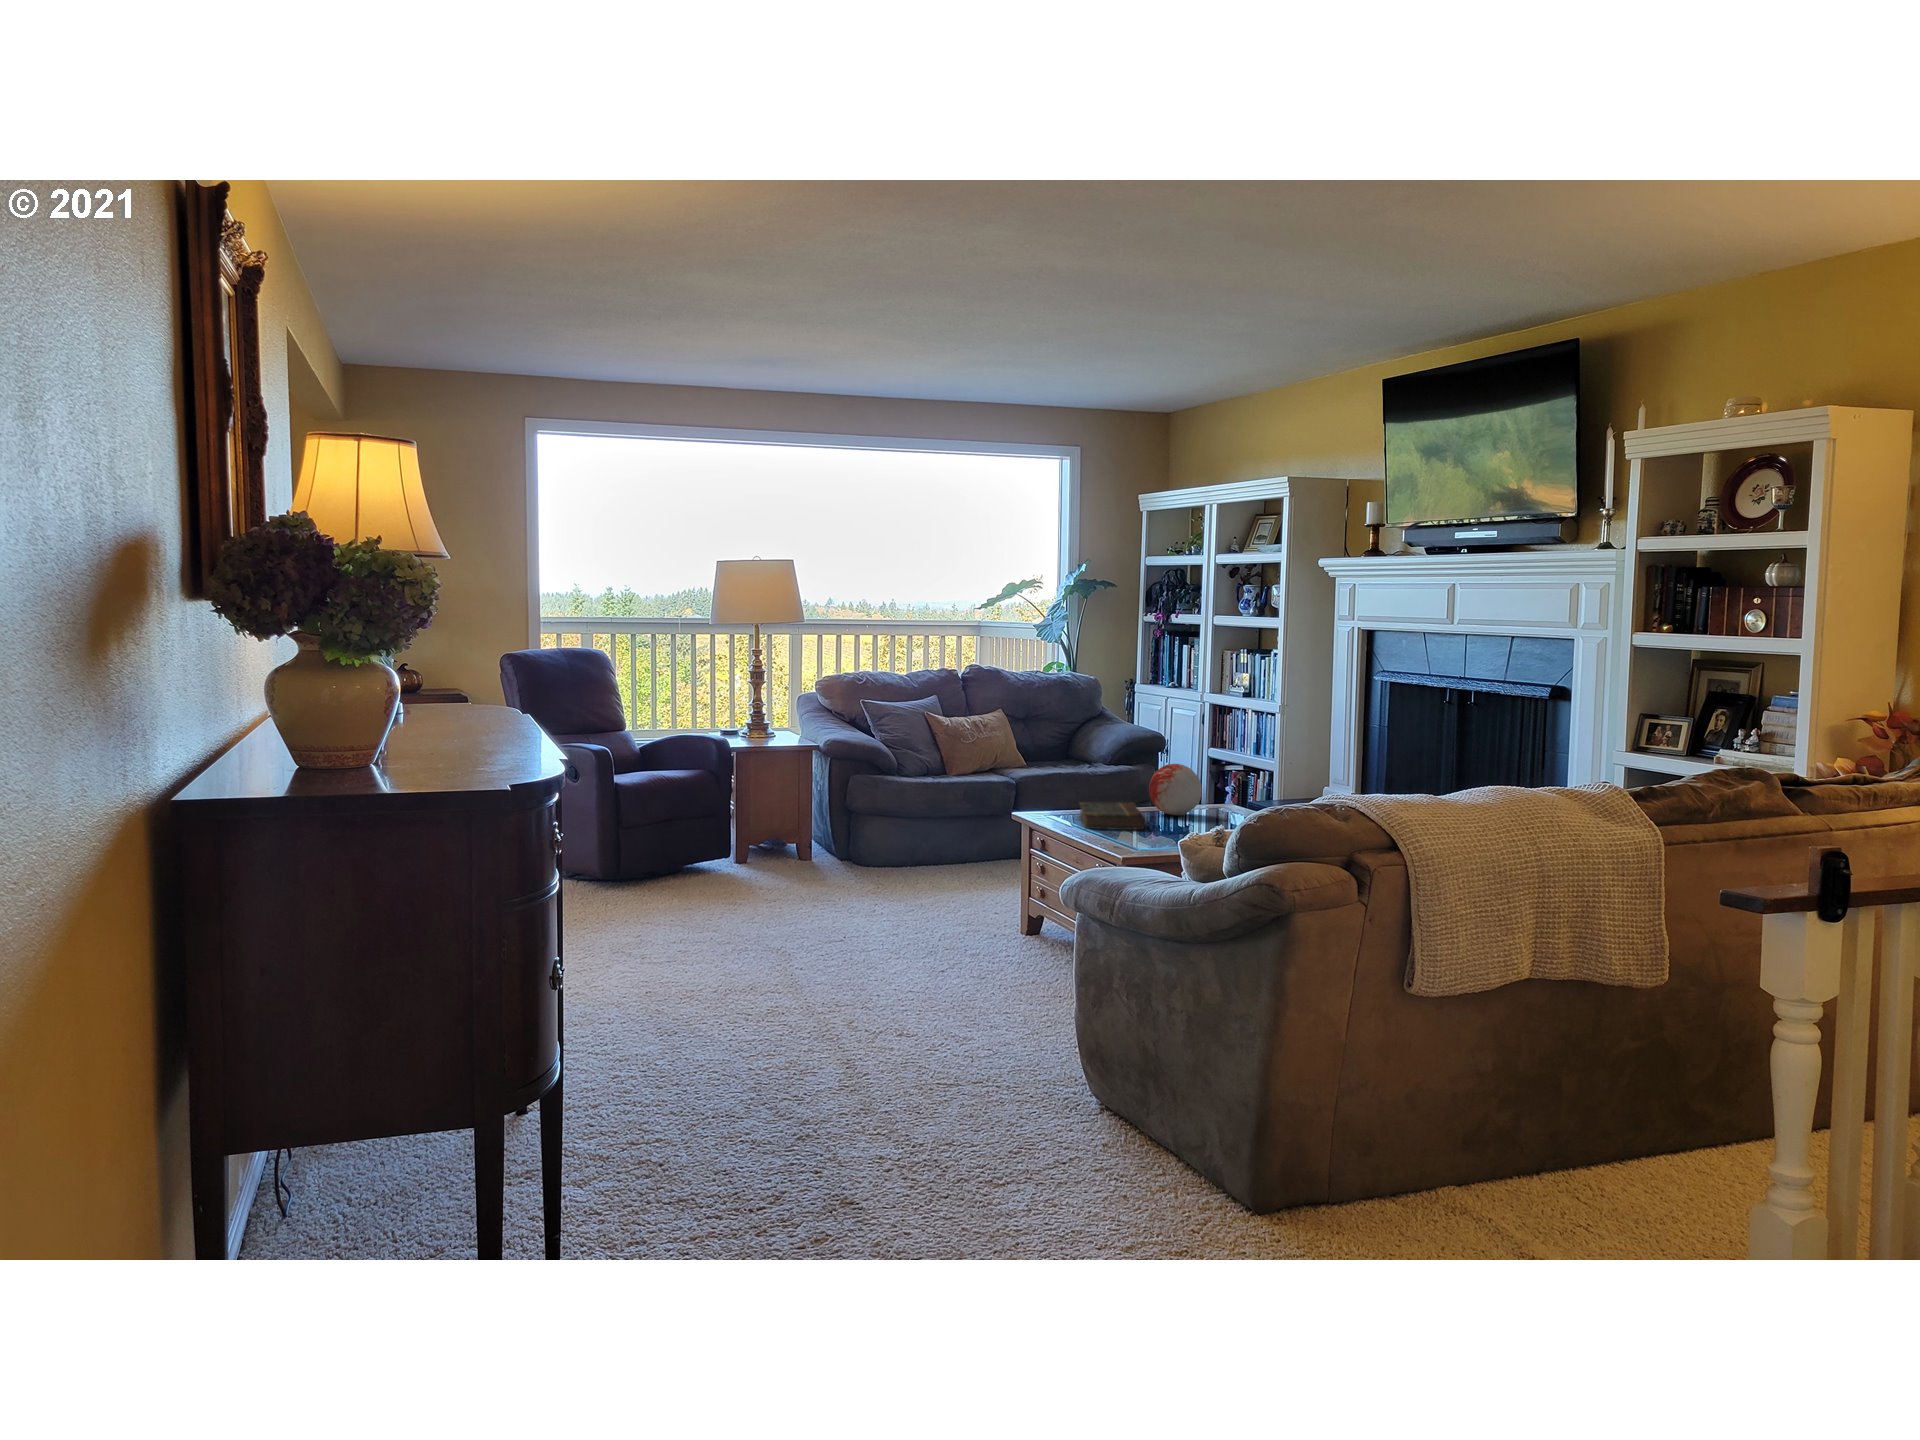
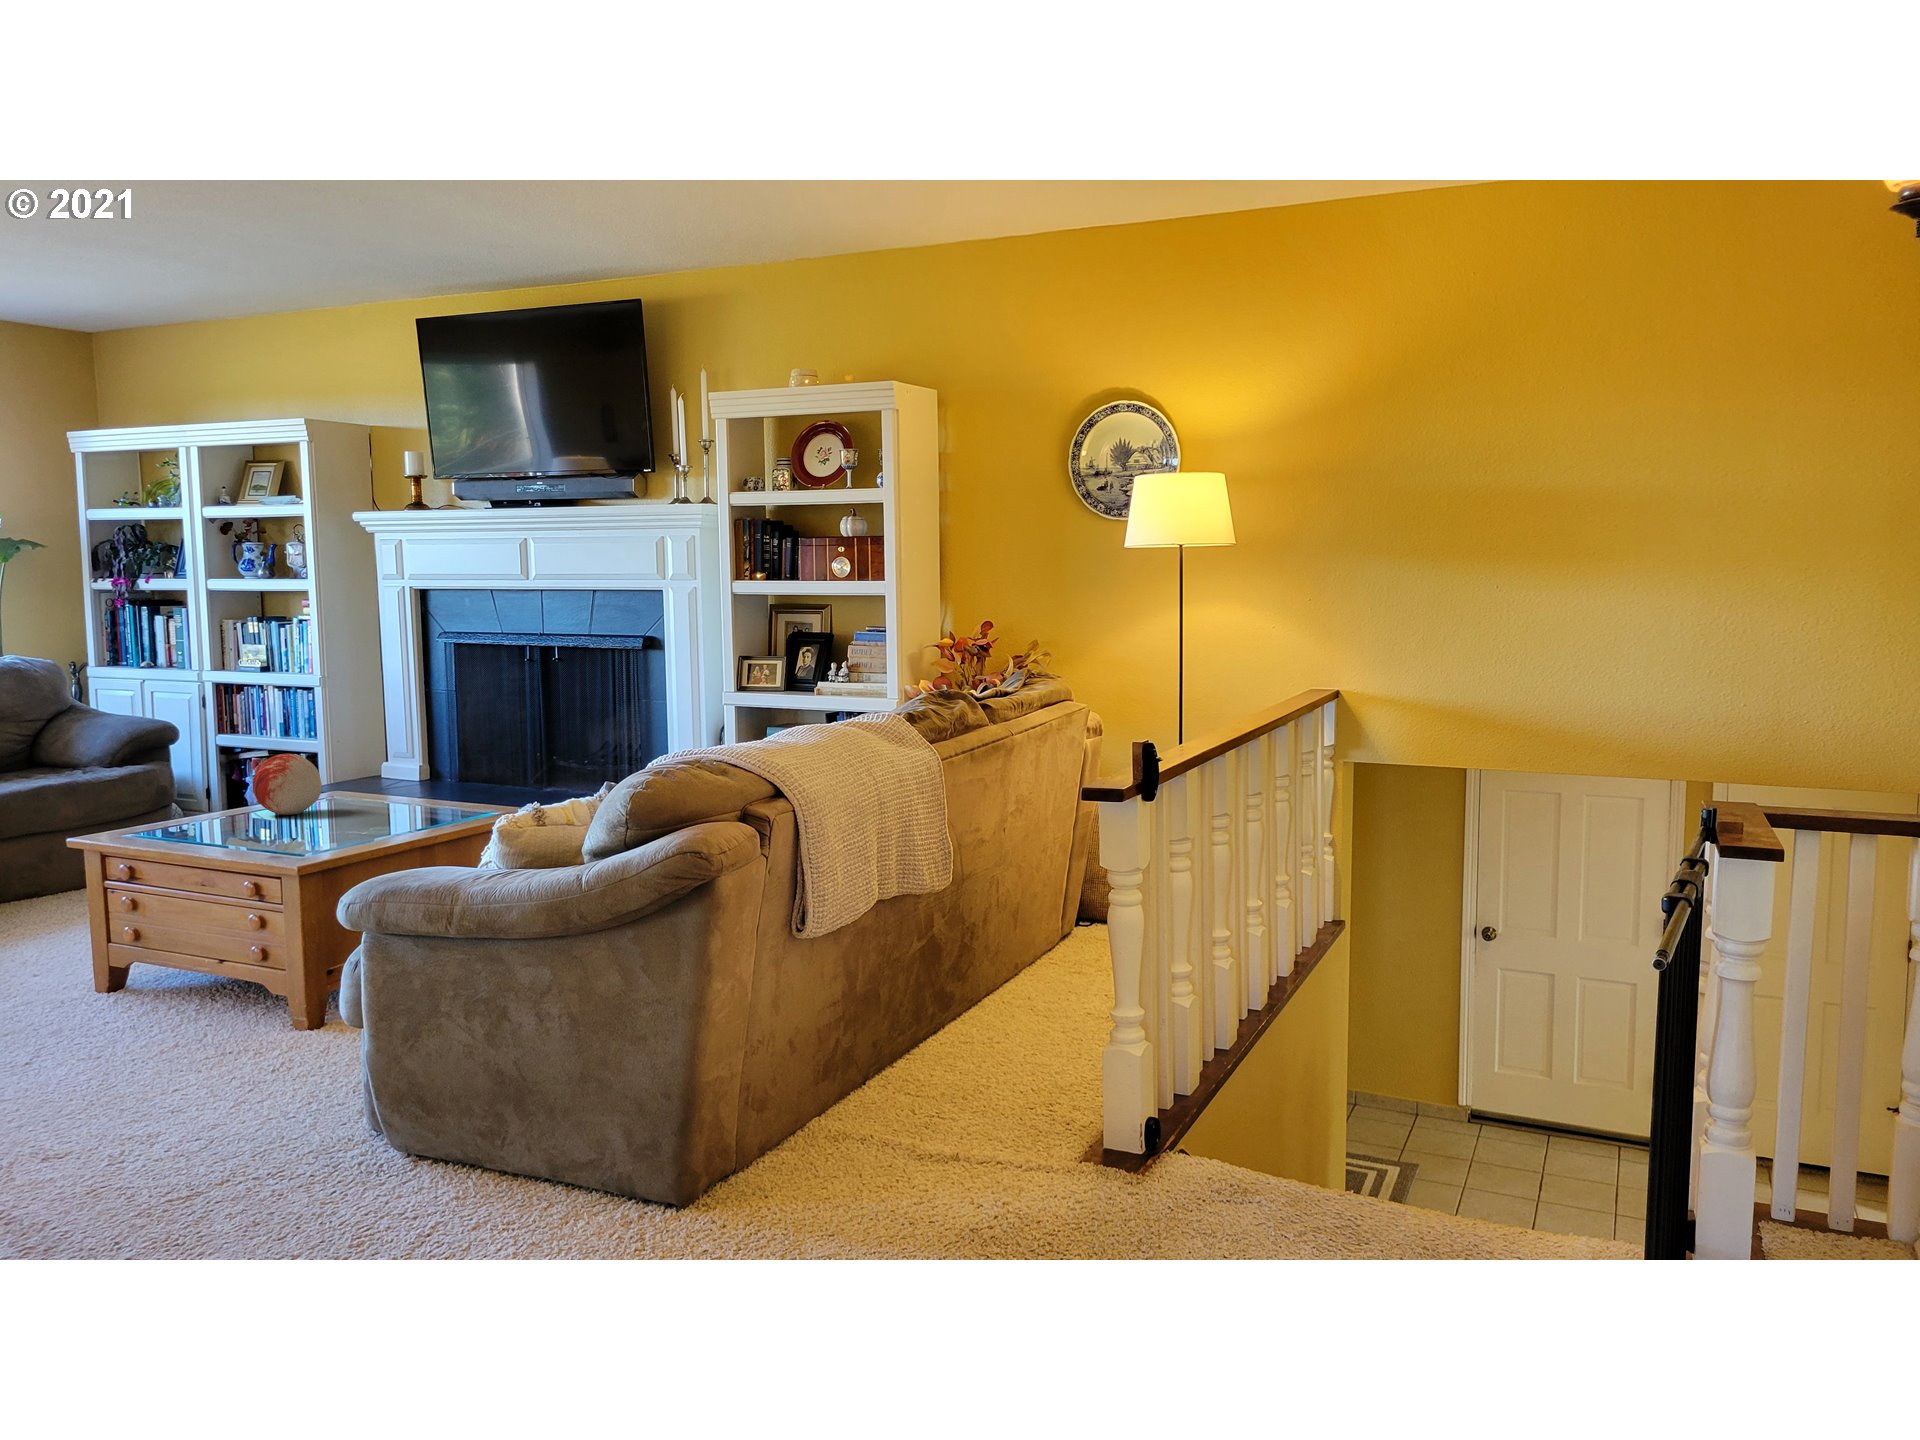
book: present [1079,802,1146,830] -> none [172,805,283,846]

